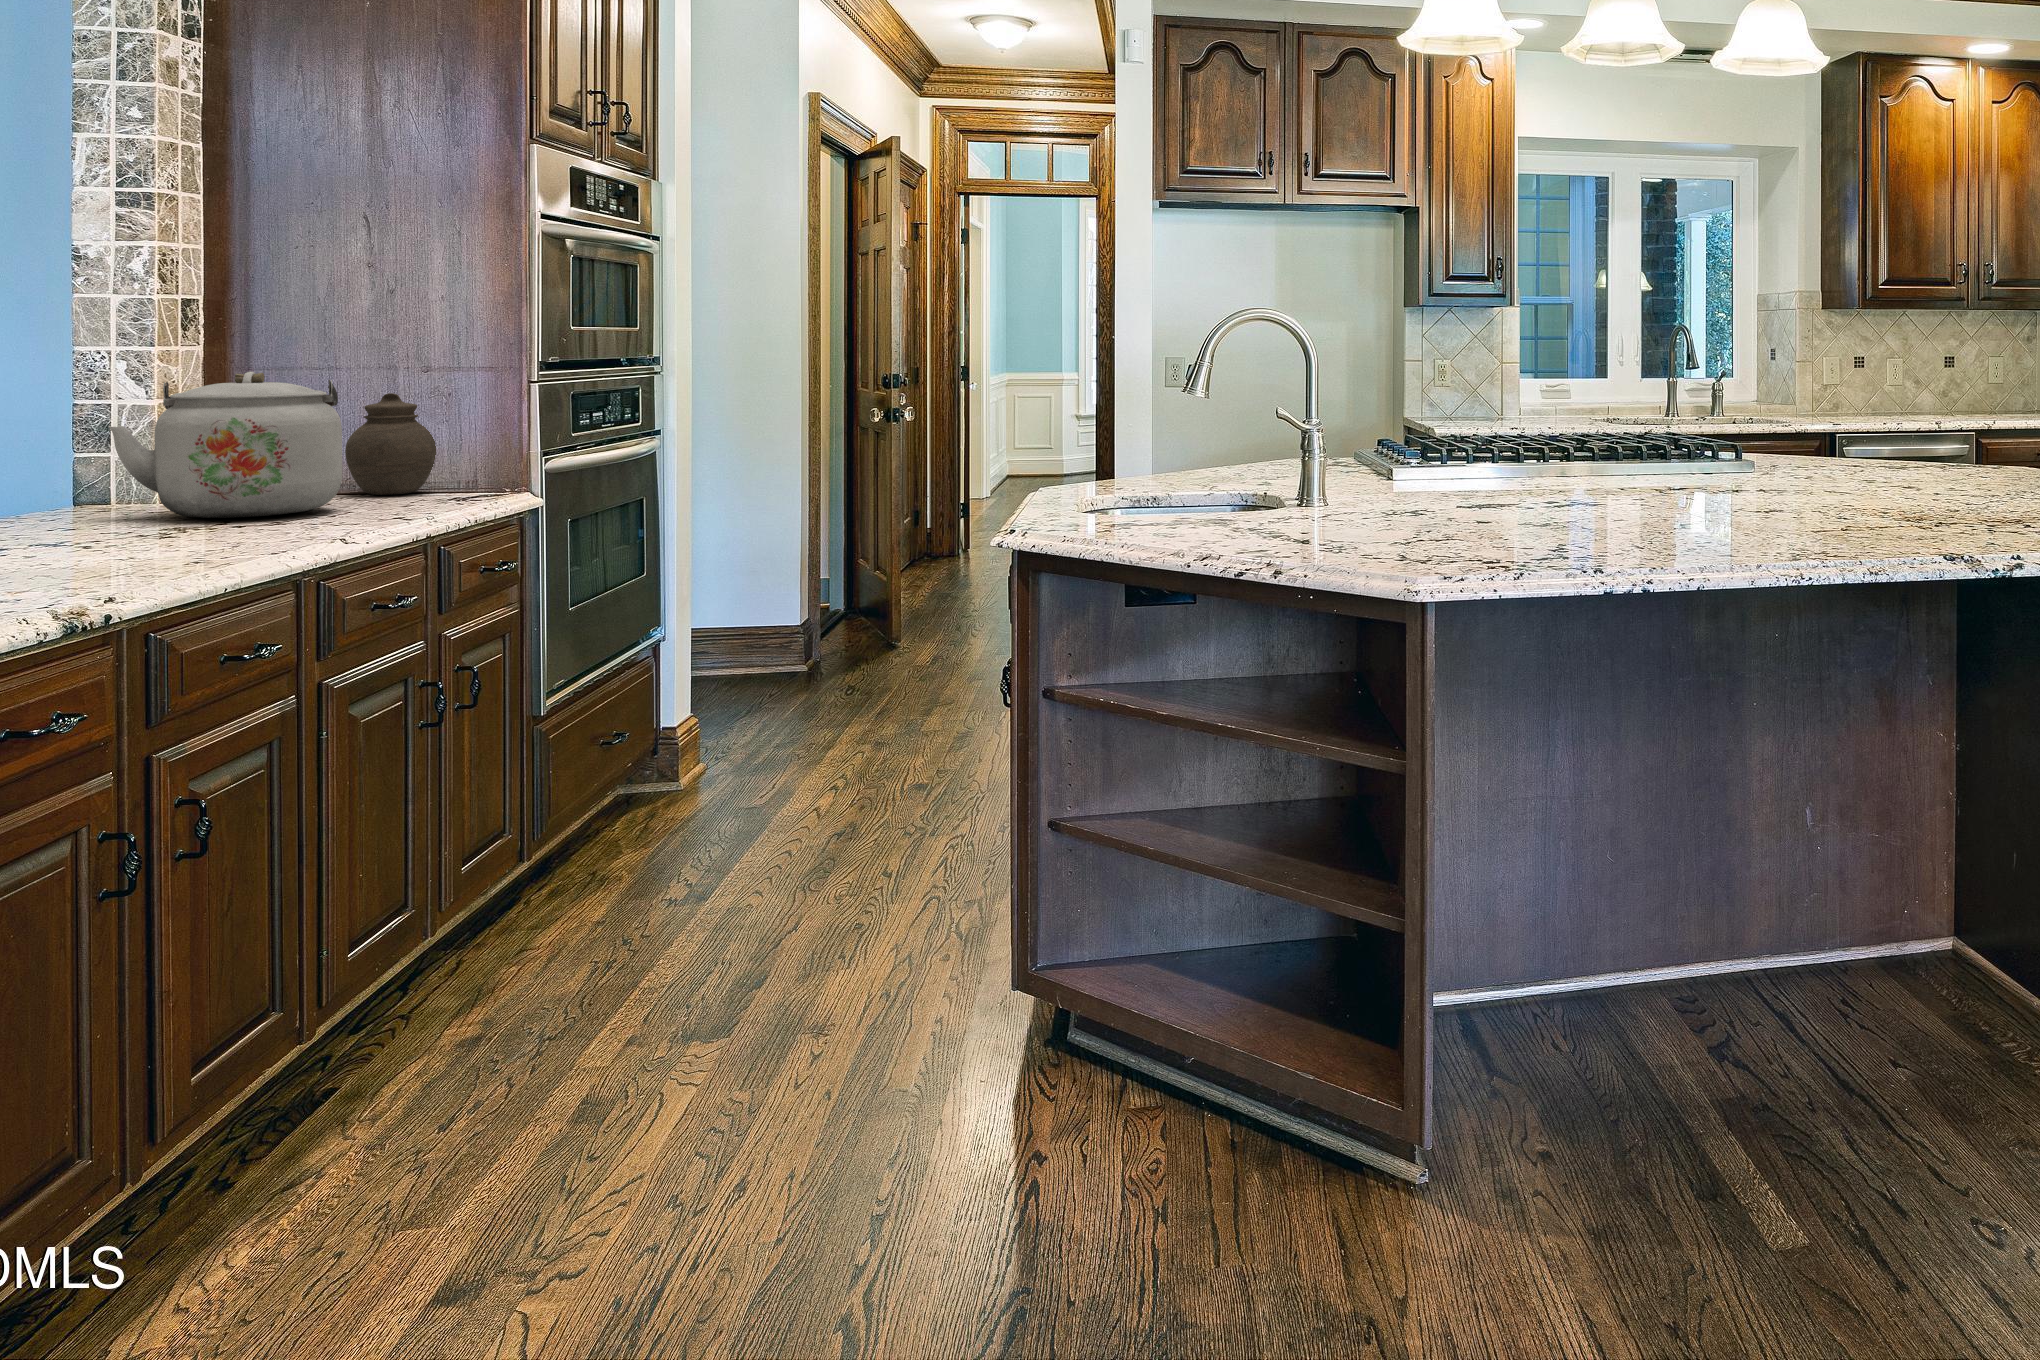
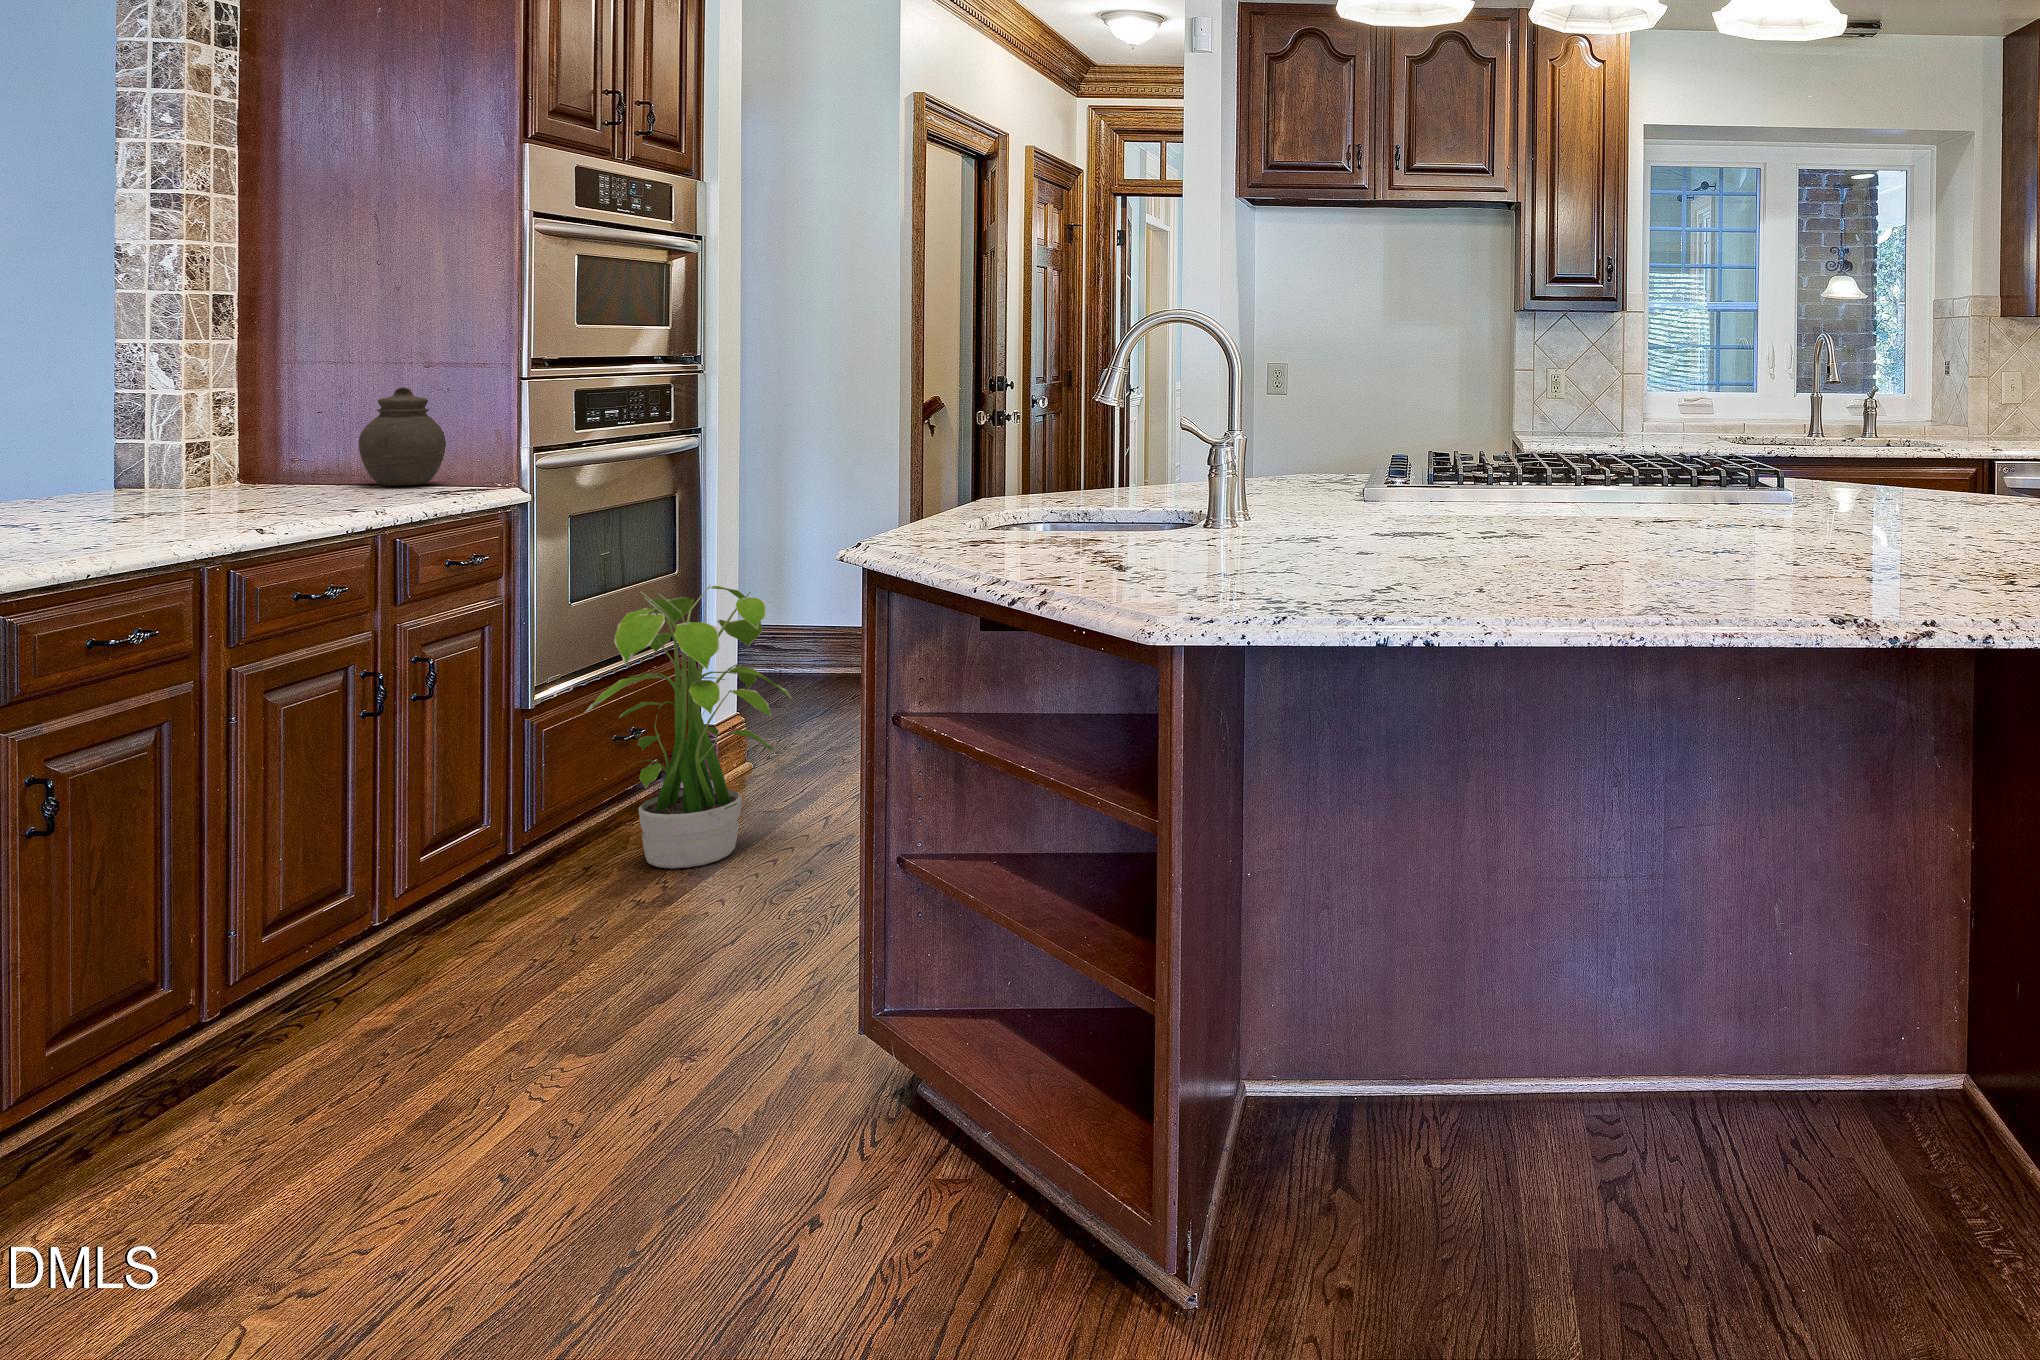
kettle: present [109,372,342,518] -> none [107,365,336,504]
potted plant: none [580,587,784,869] -> present [584,585,792,868]

